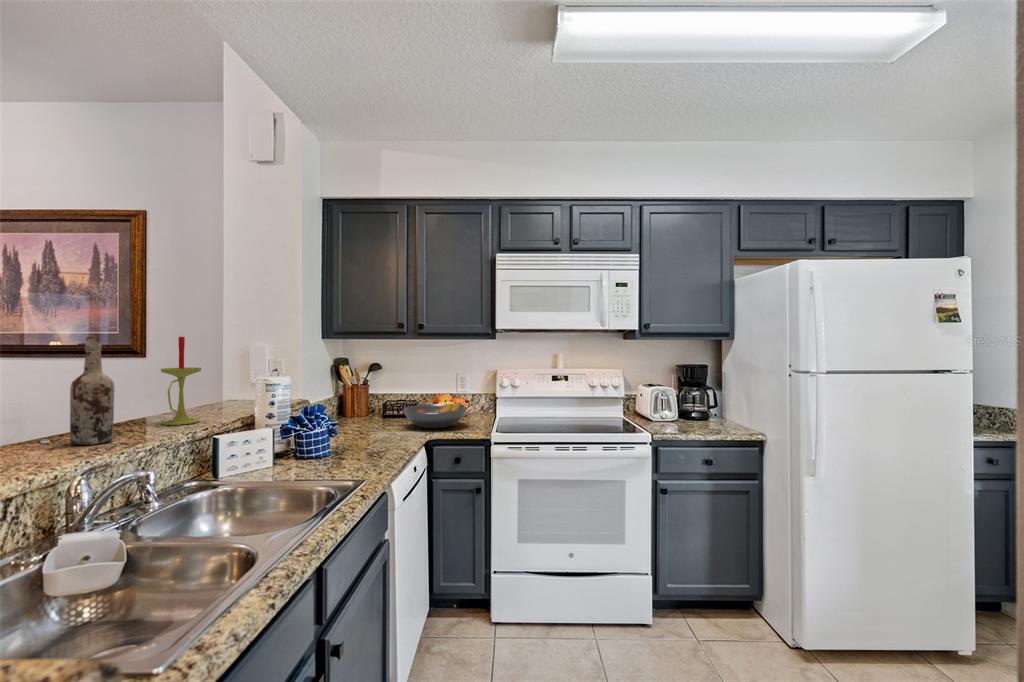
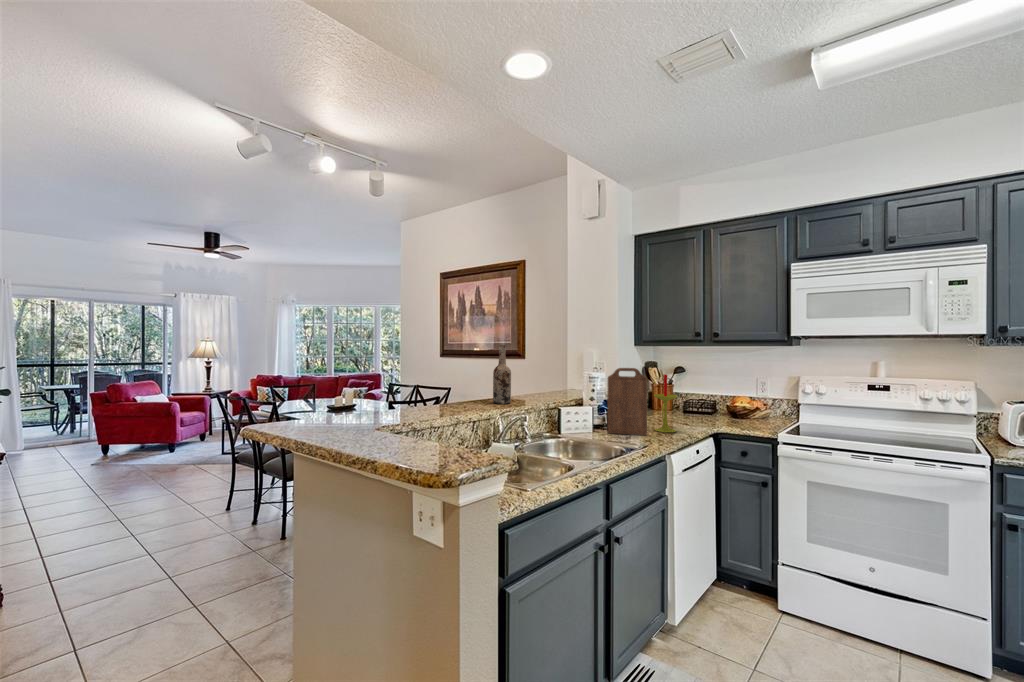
candle: present [161,337,201,425] -> present [654,374,677,432]
cutting board: none [296,369,354,464] -> present [607,368,647,435]
fruit bowl: present [403,403,467,428] -> none [697,404,760,425]

